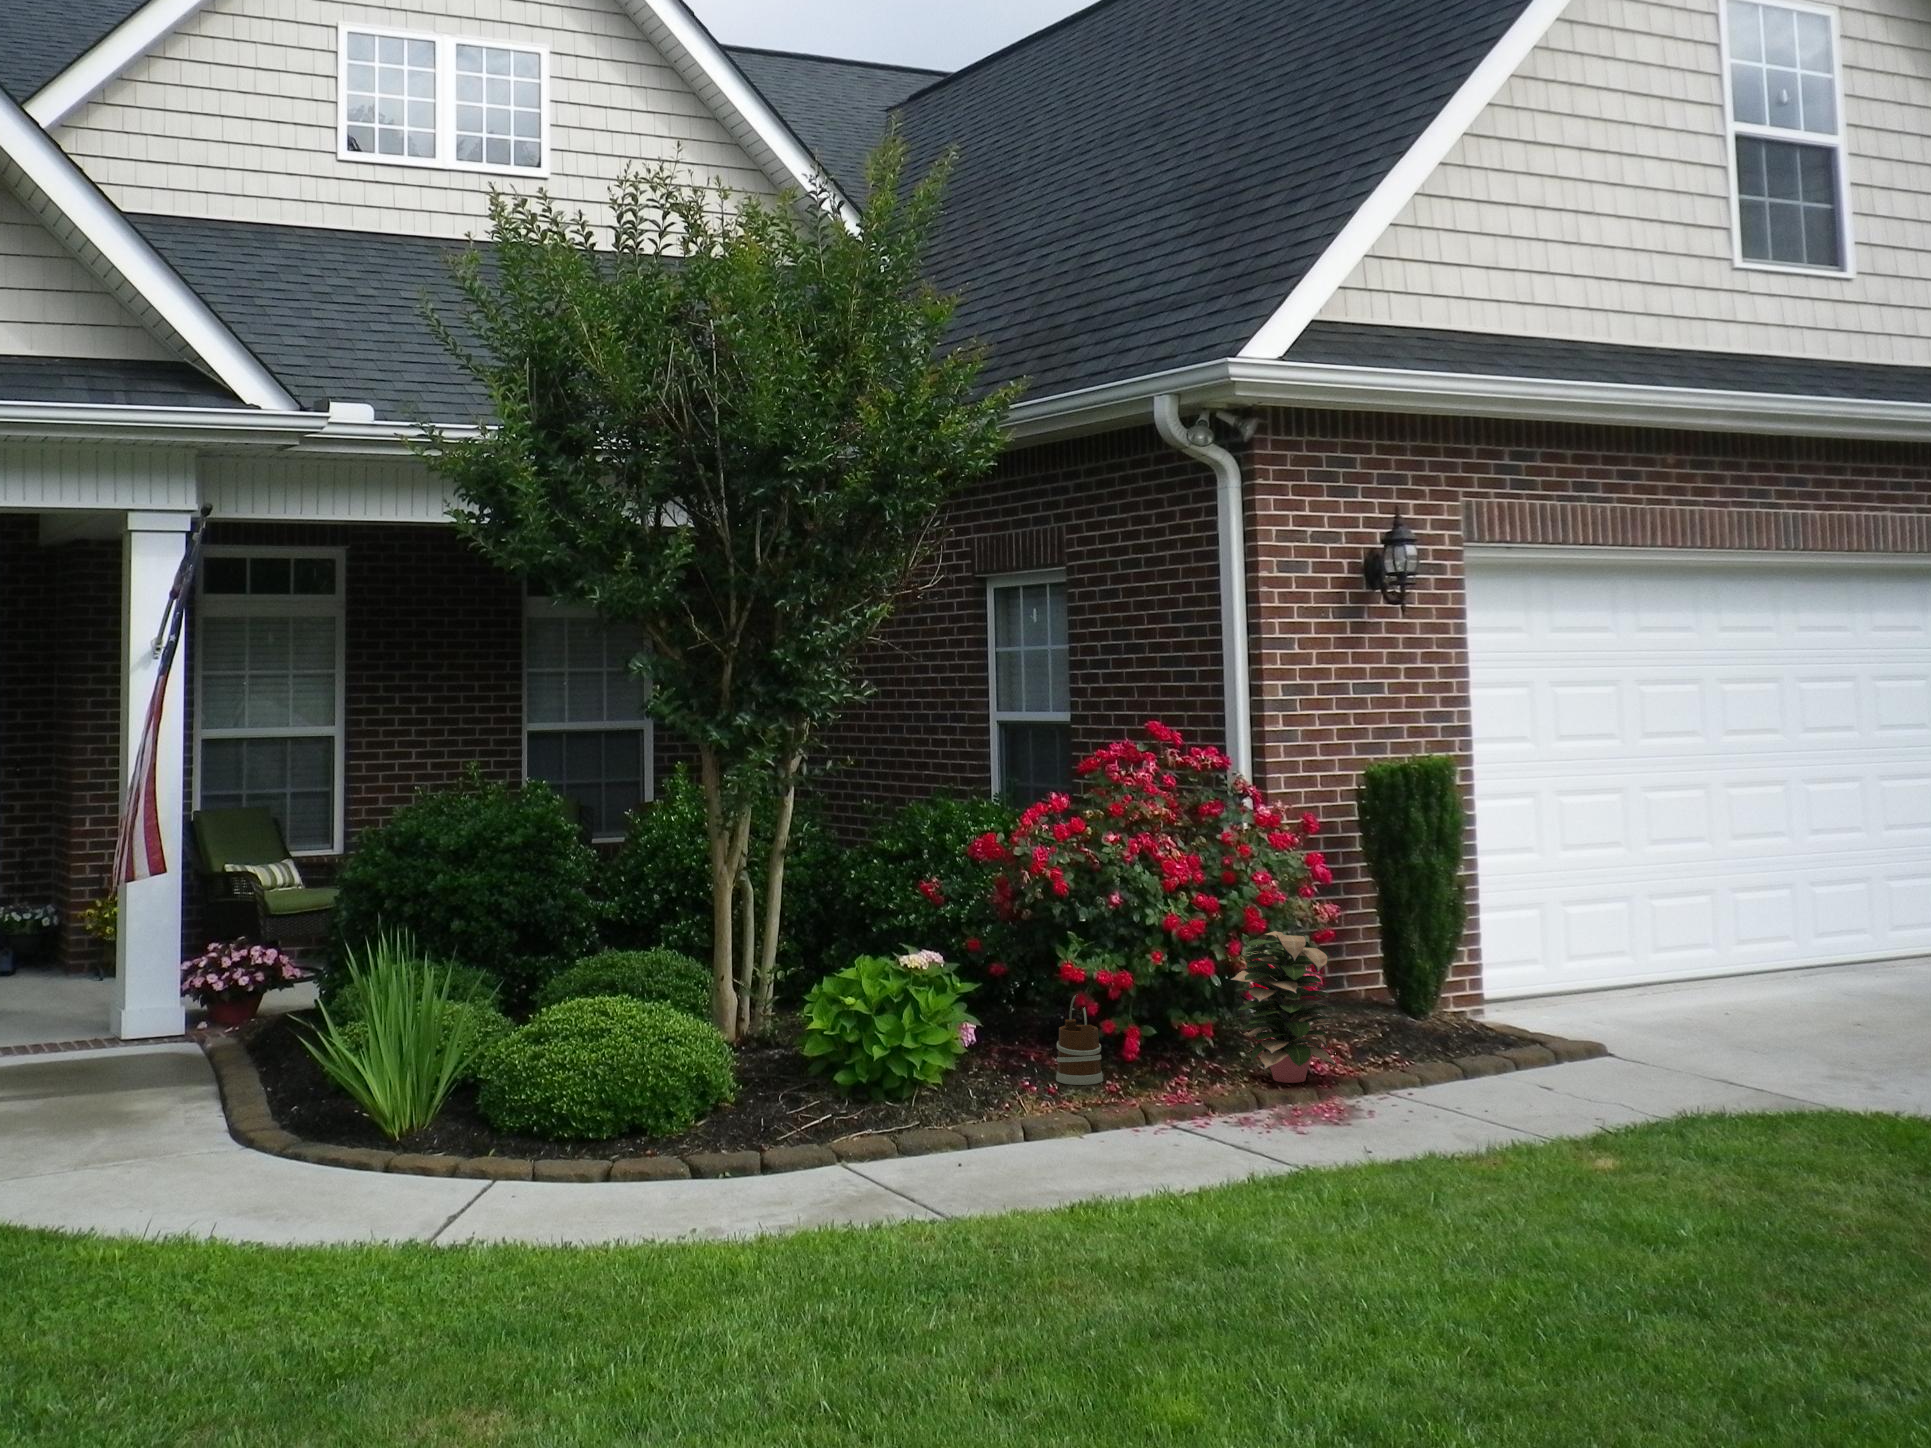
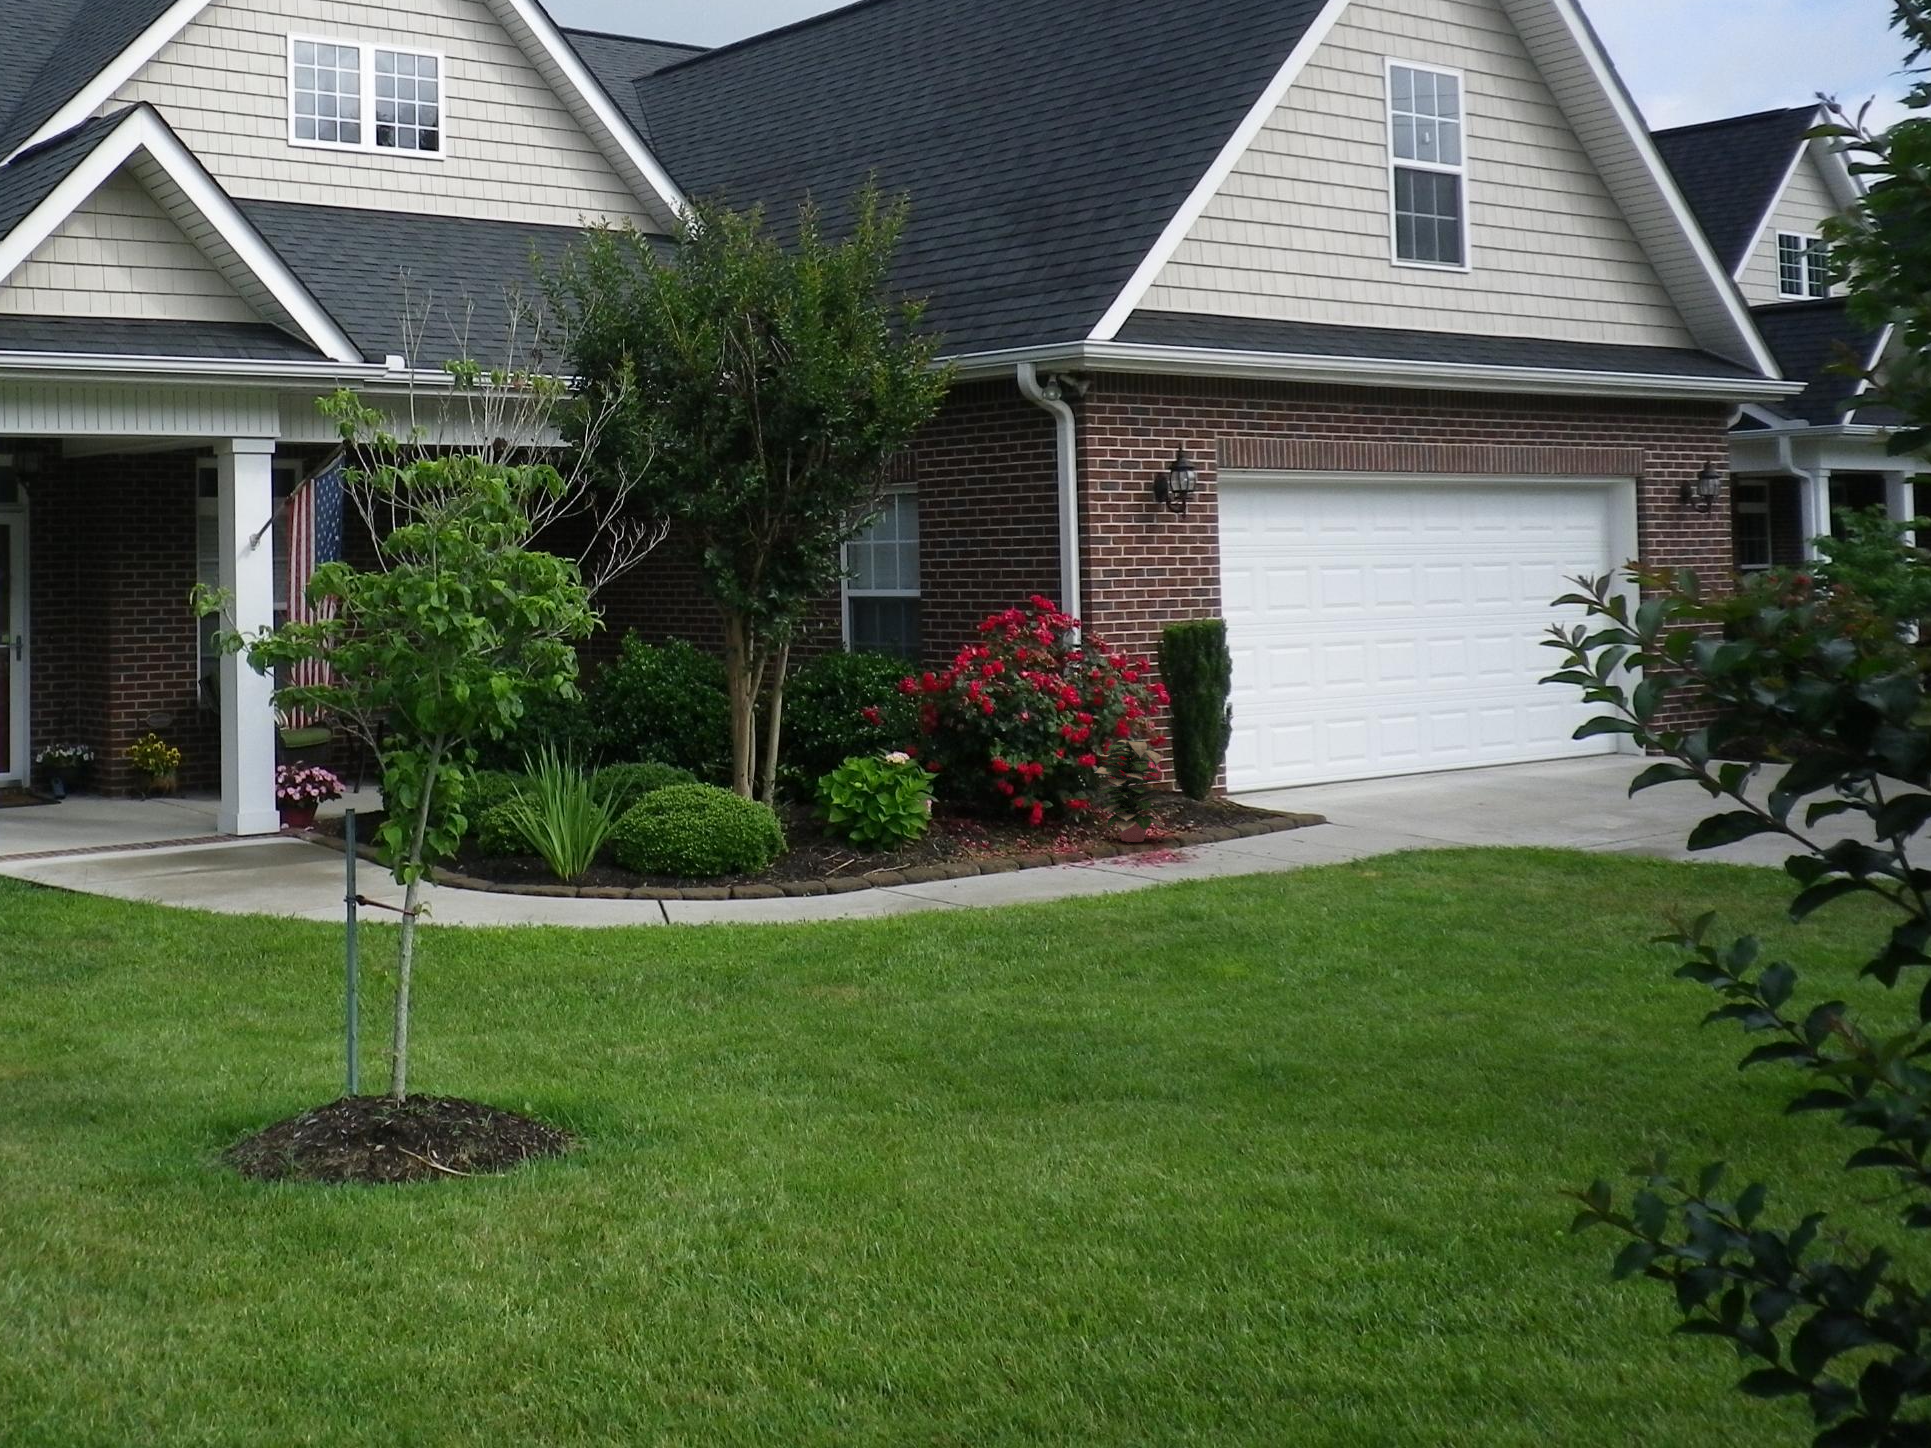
wooden bucket: present [1056,995,1103,1085] -> none [974,785,1007,846]

